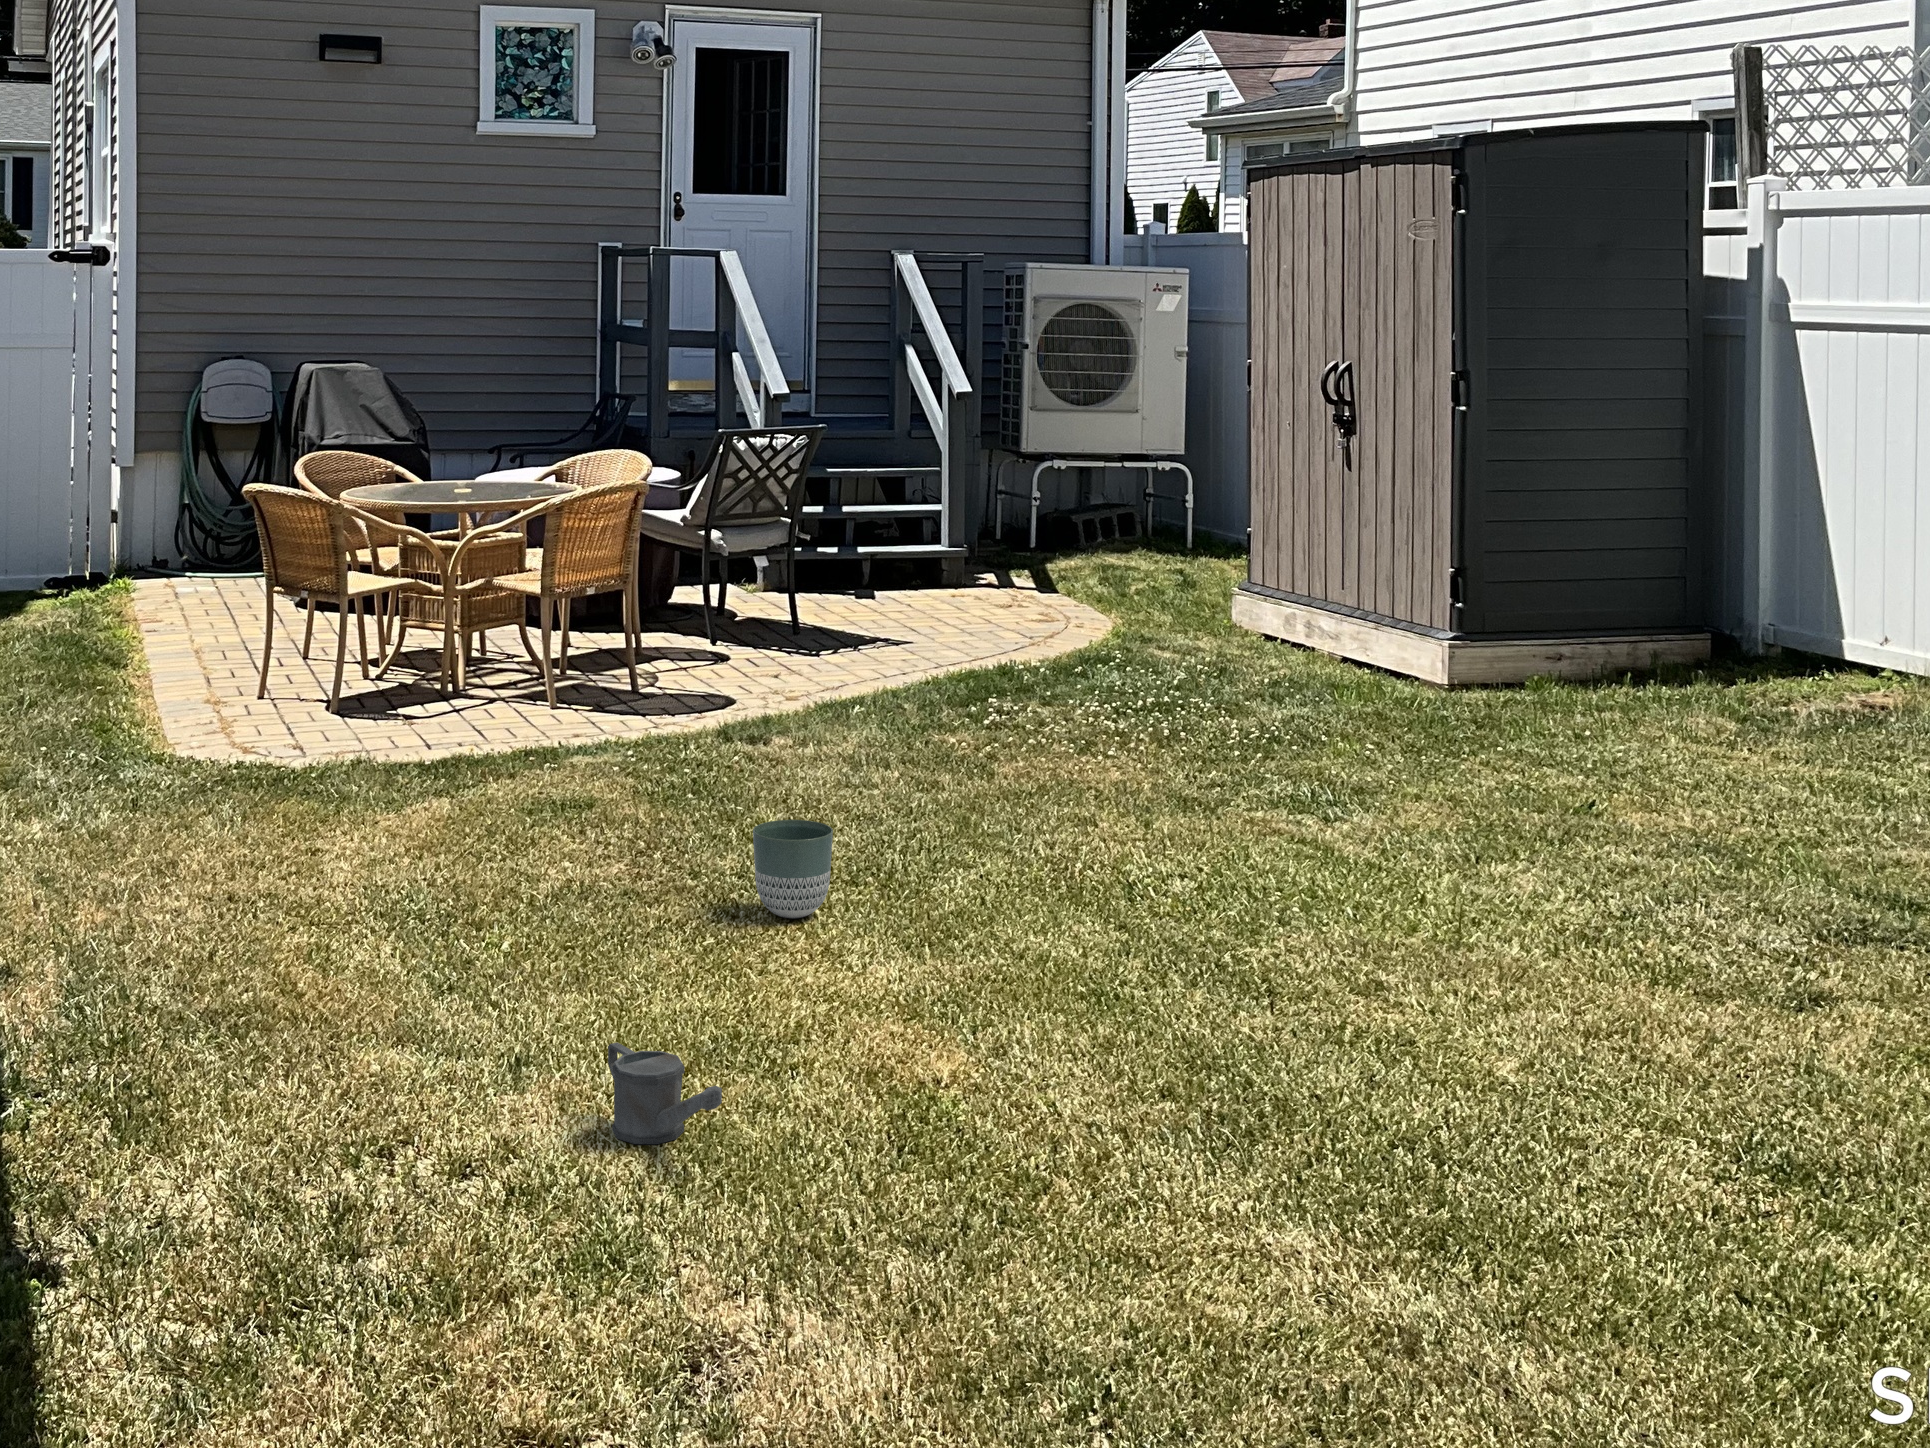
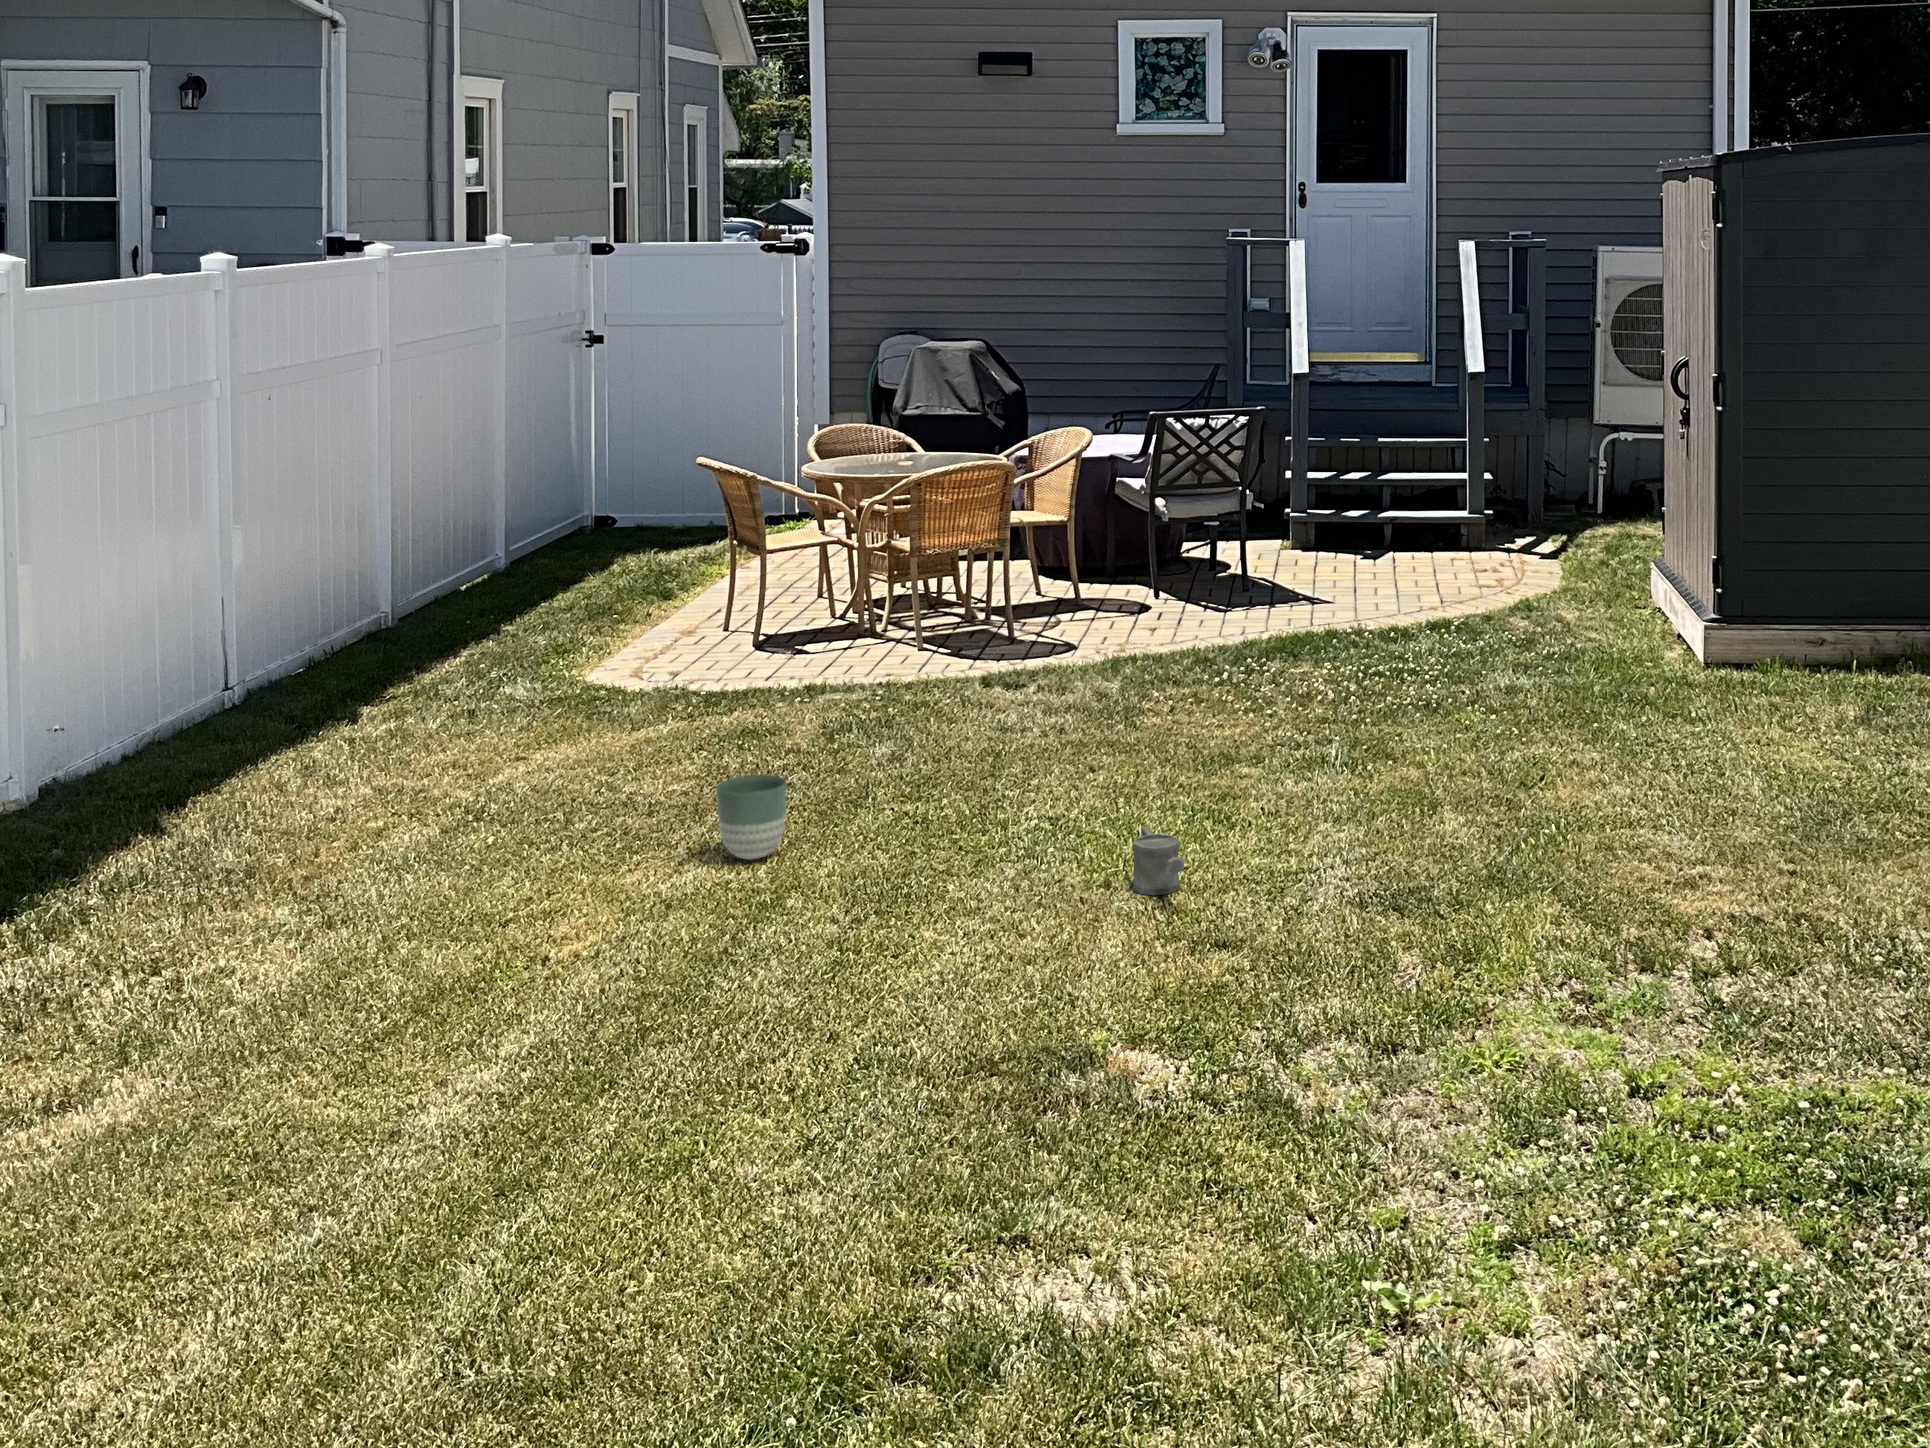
watering can: present [608,1042,722,1144] -> present [1132,828,1184,895]

